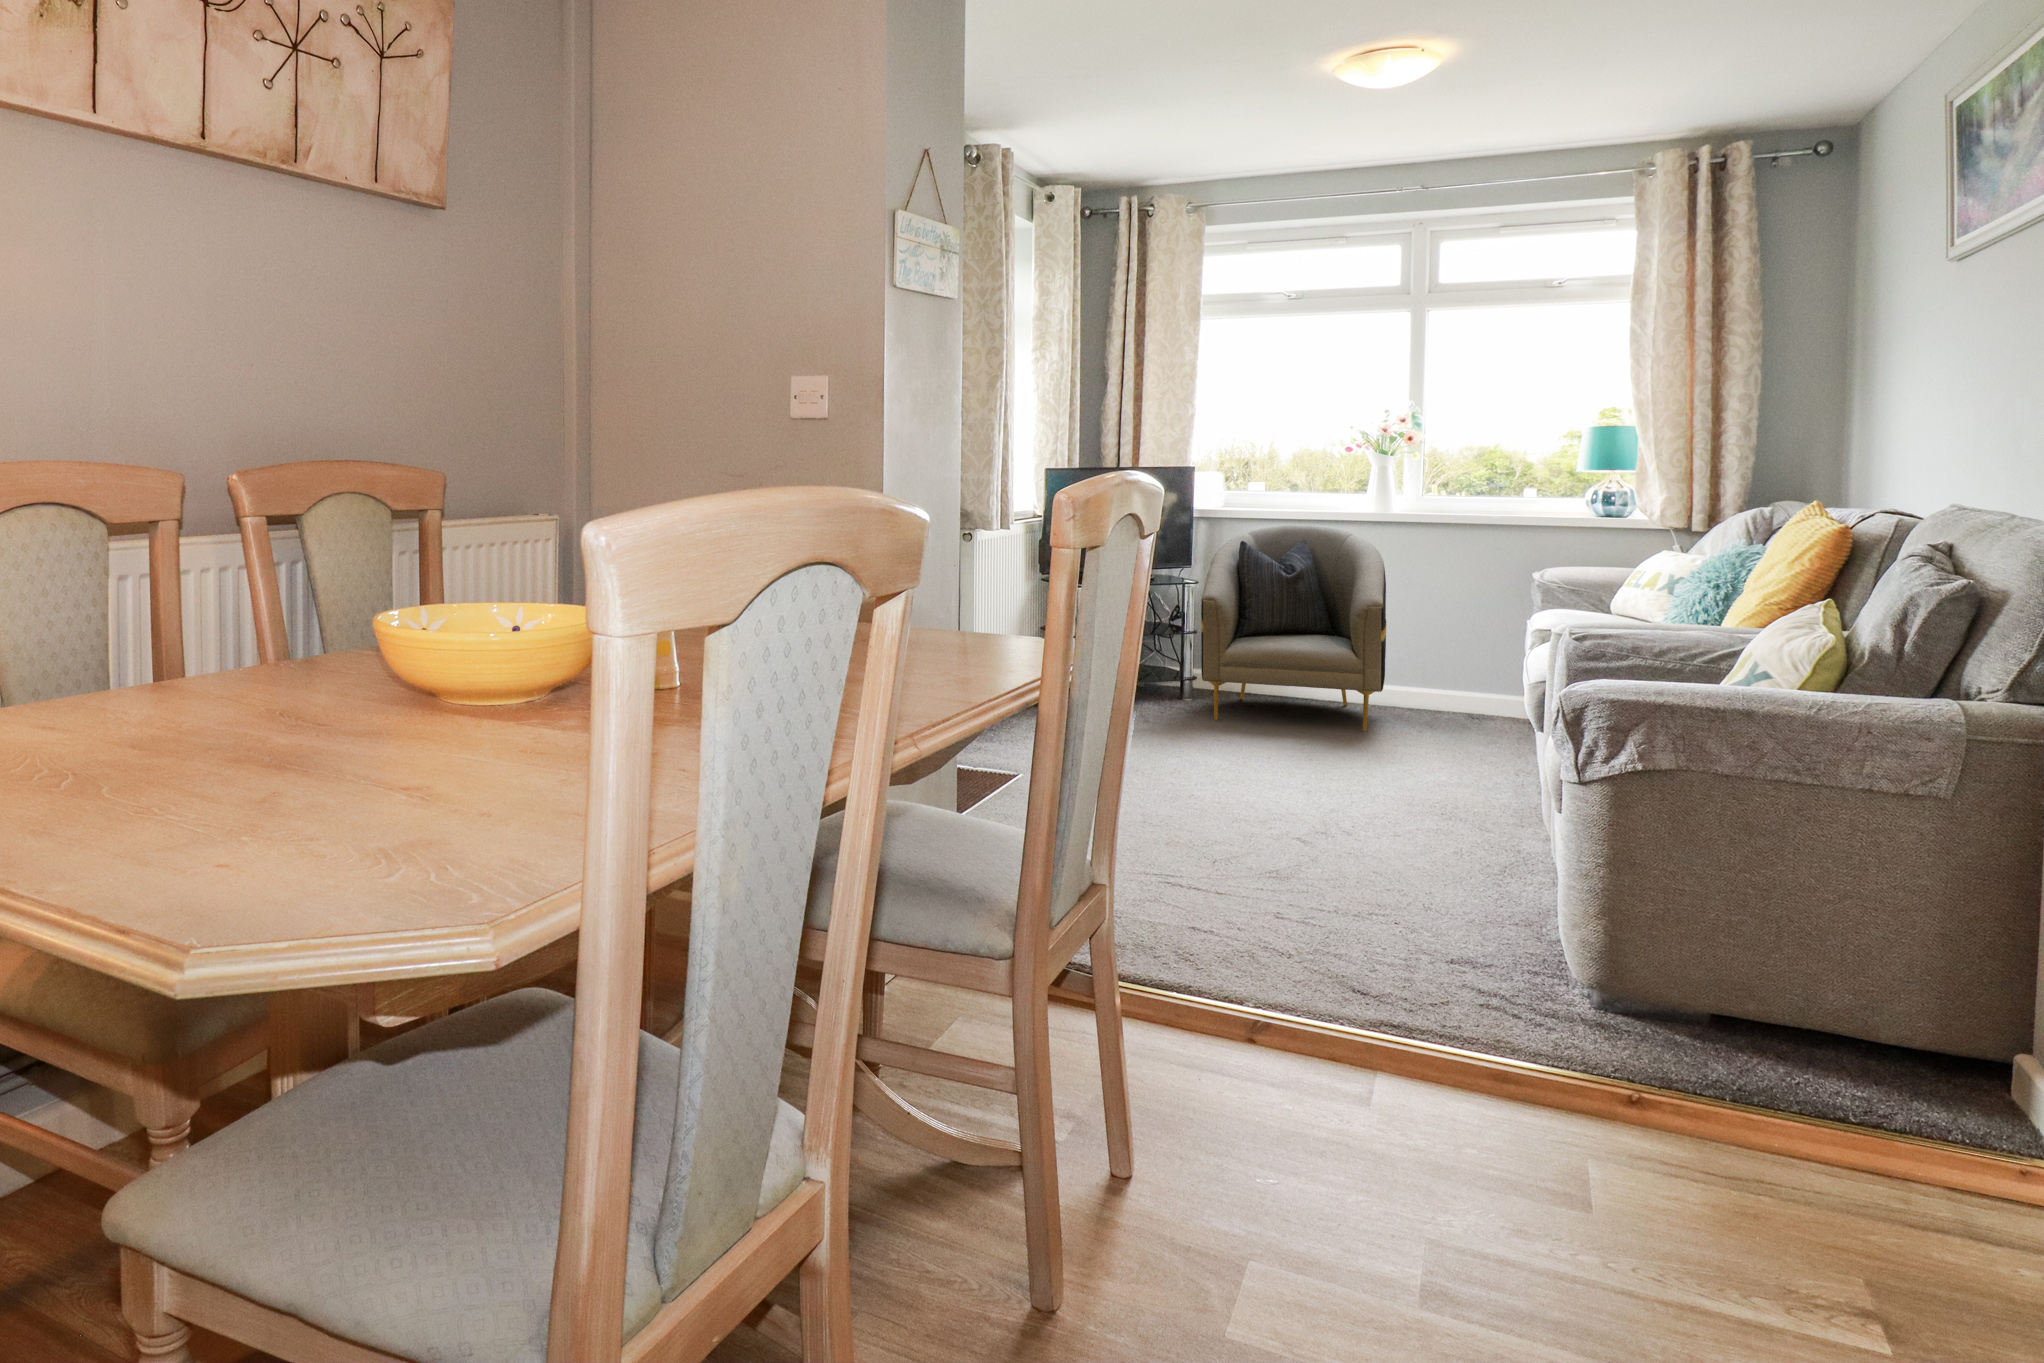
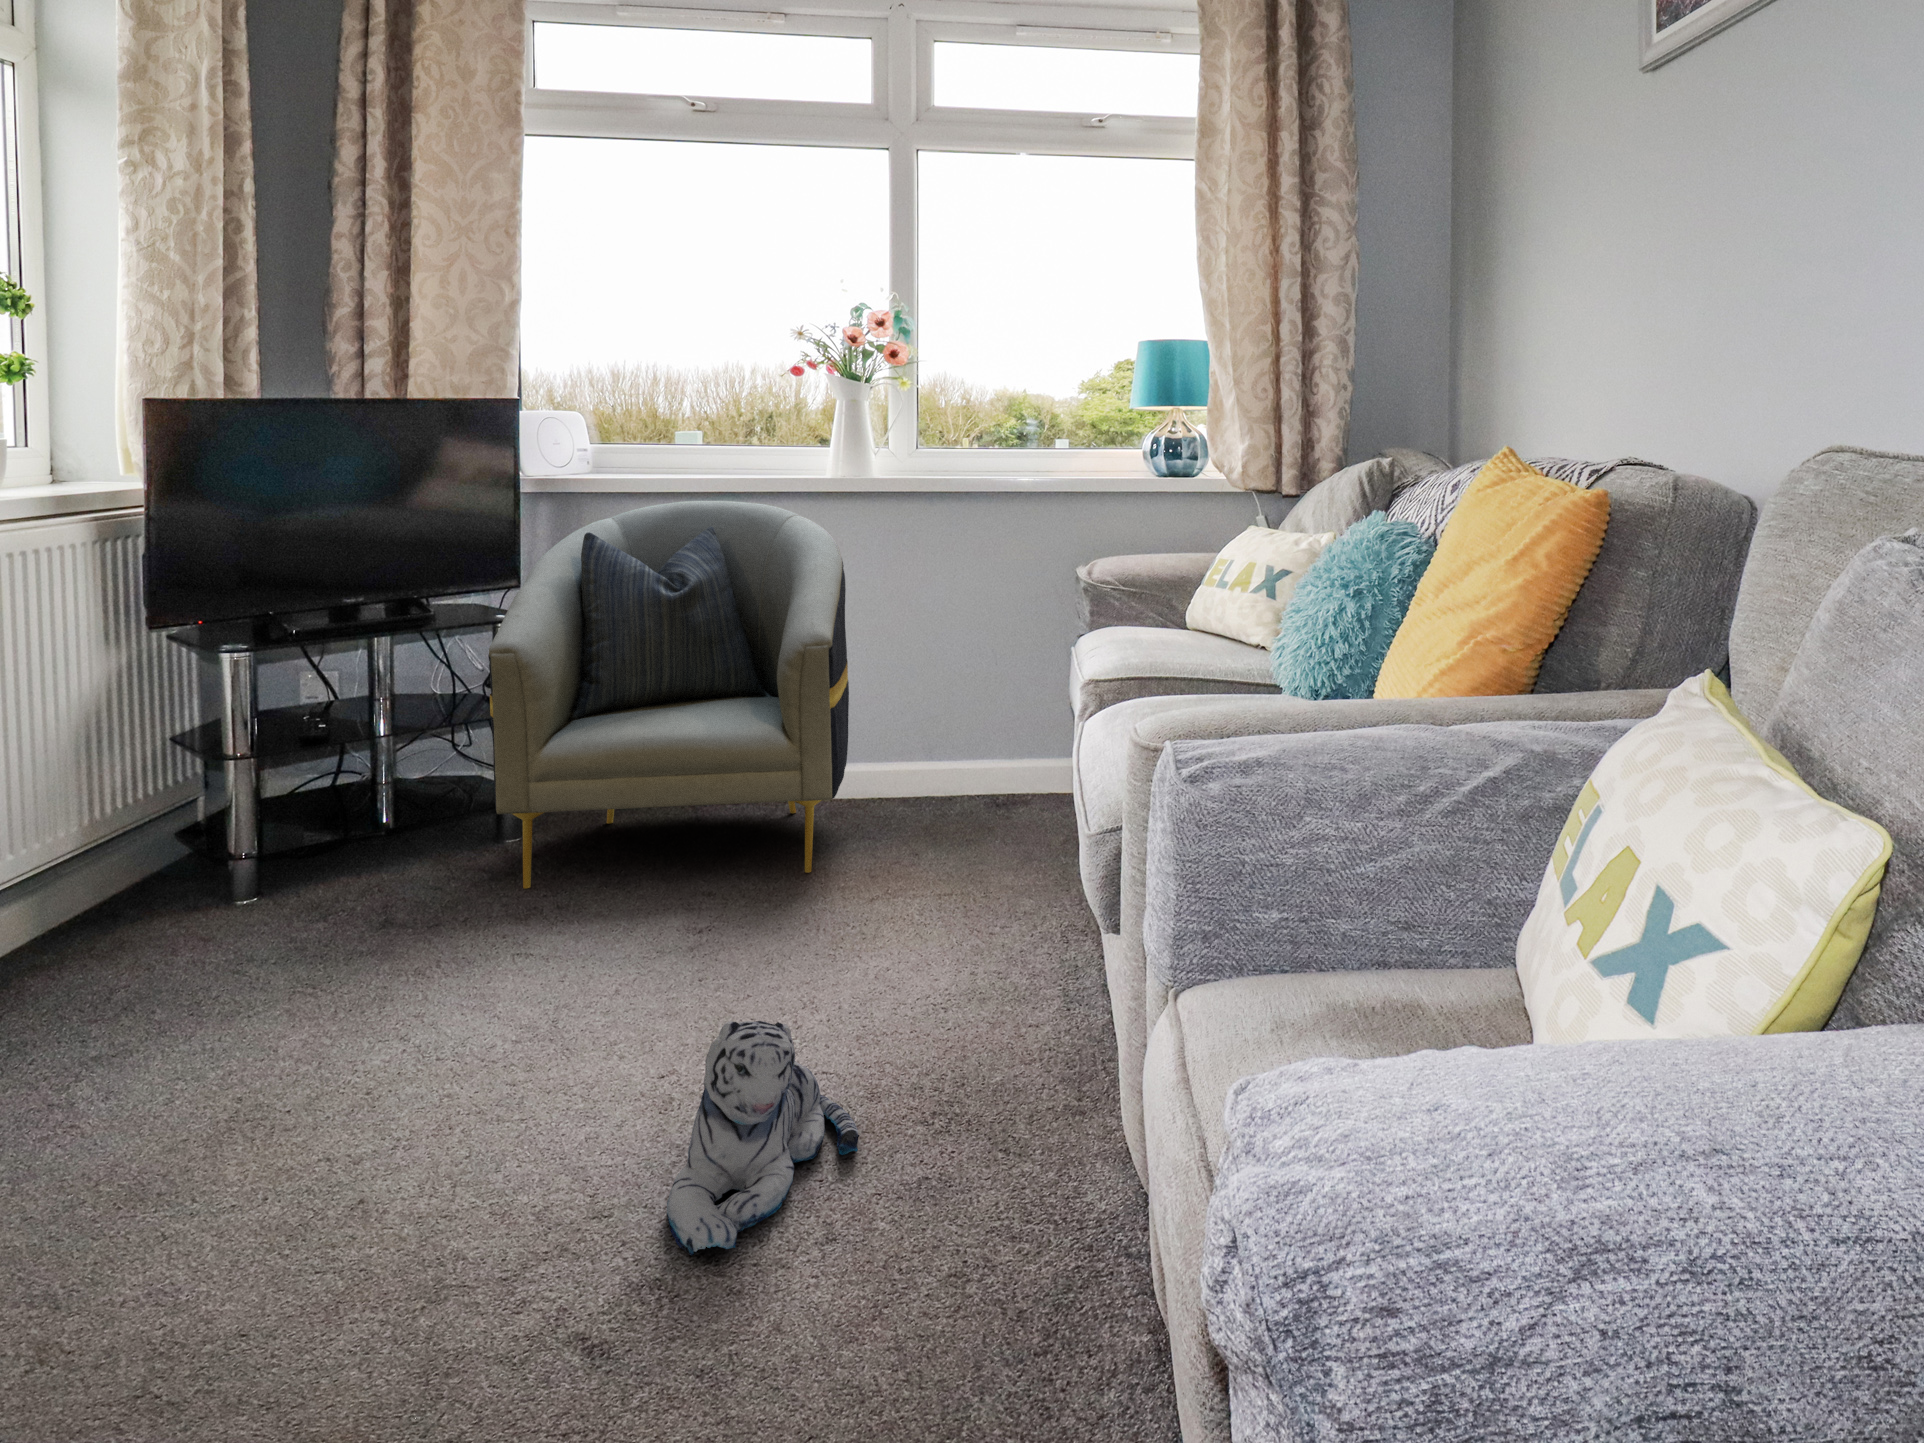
plush toy: none [1346,750,1427,834] -> present [666,1021,859,1256]

